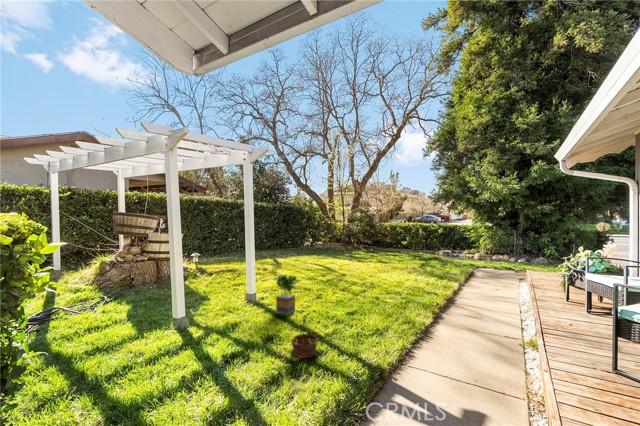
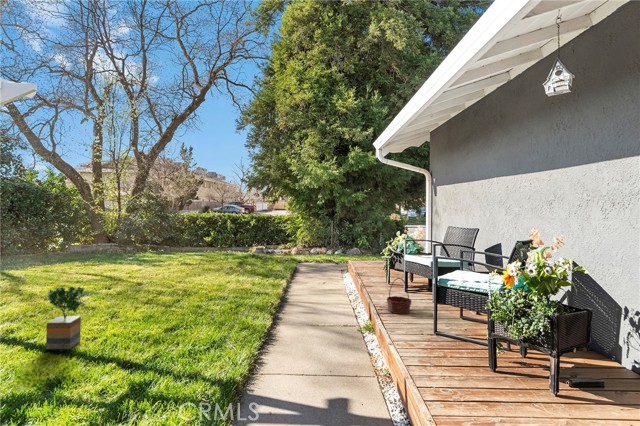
basket: present [291,317,318,358] -> present [387,278,411,314]

